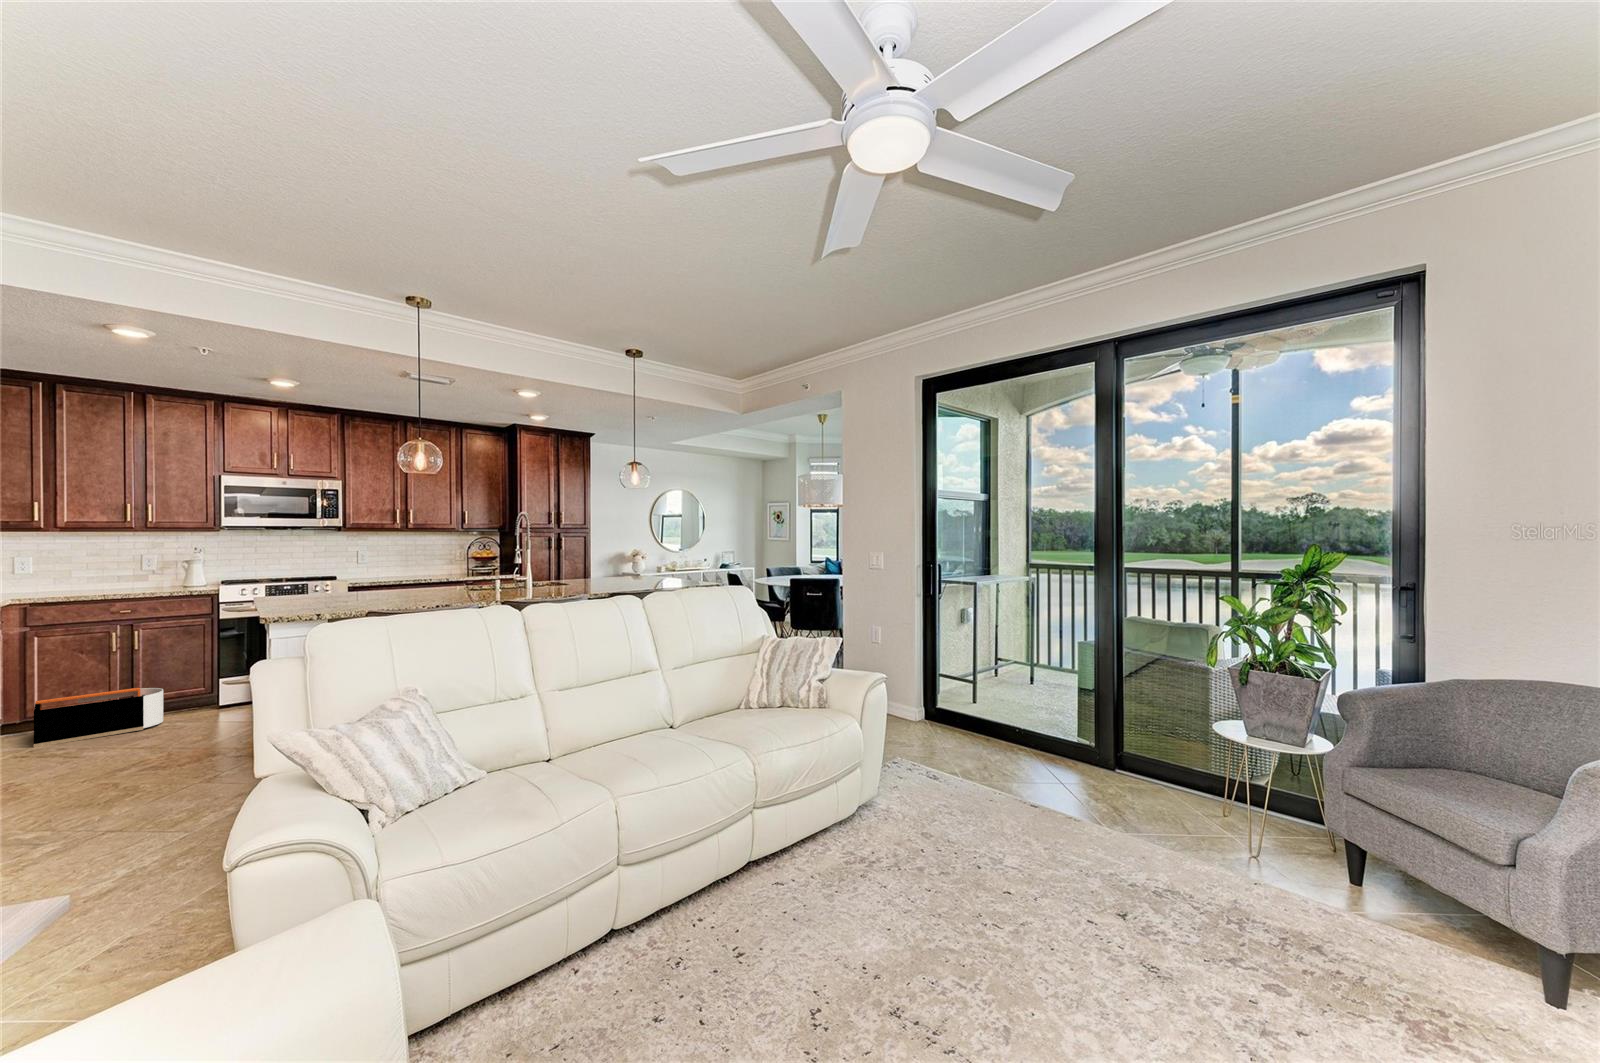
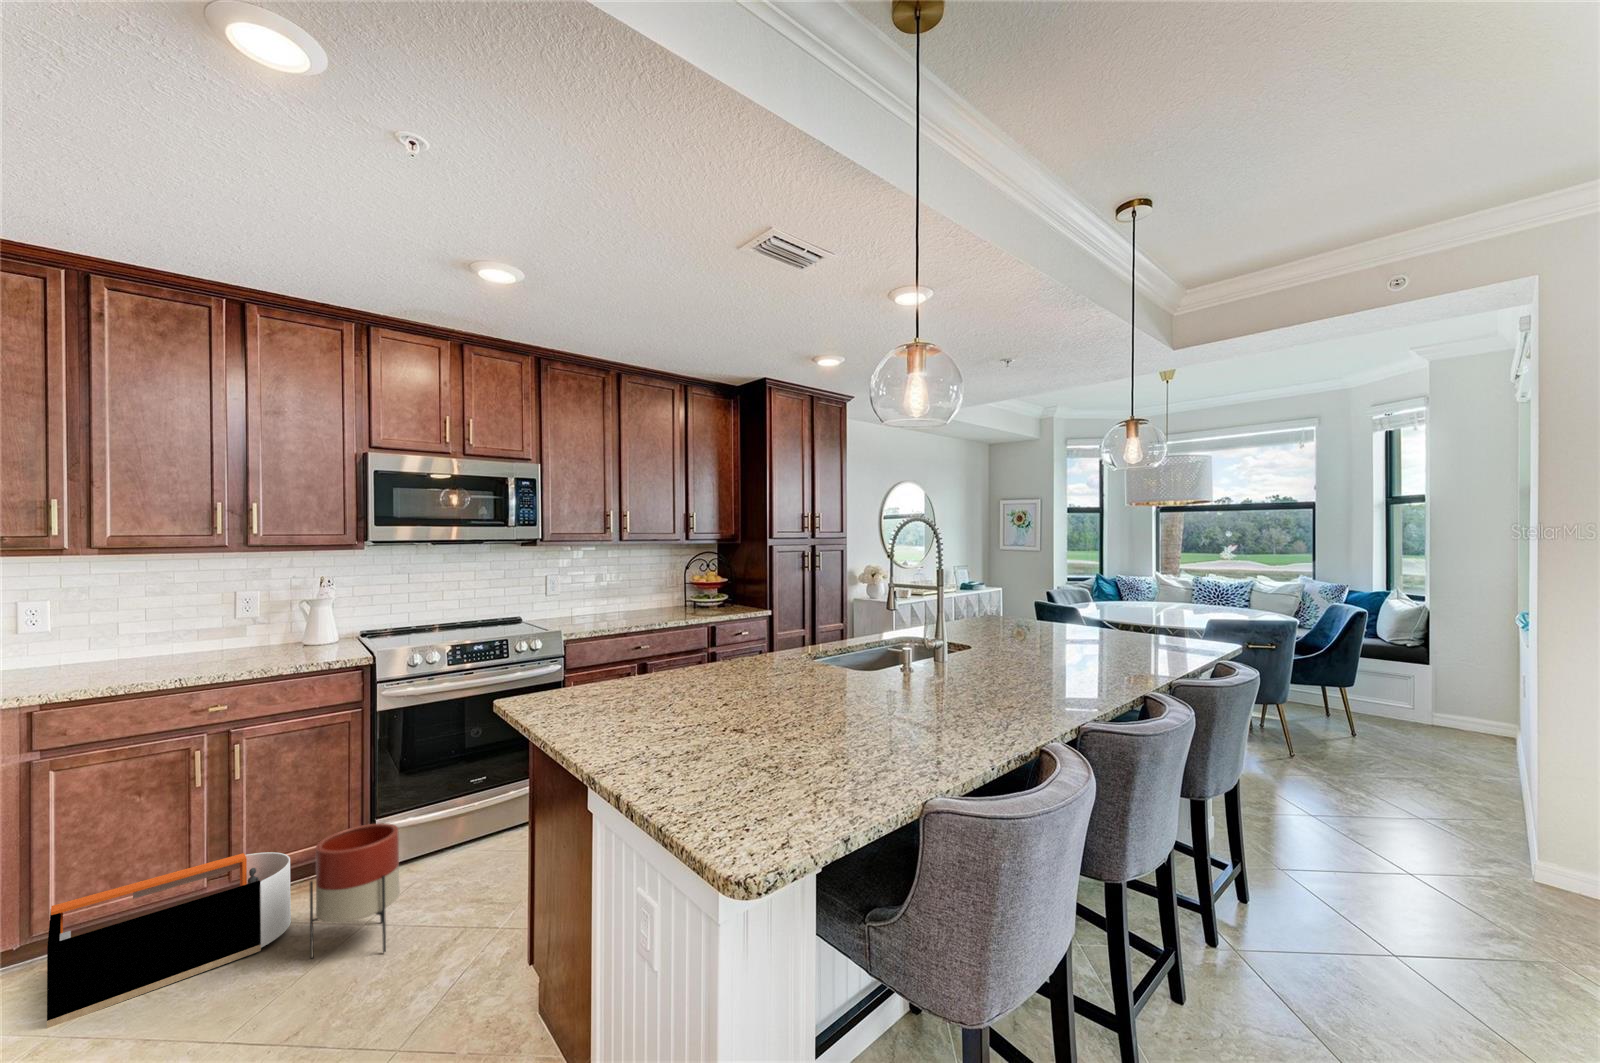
planter: none [168,673,219,733] -> present [310,823,400,959]

